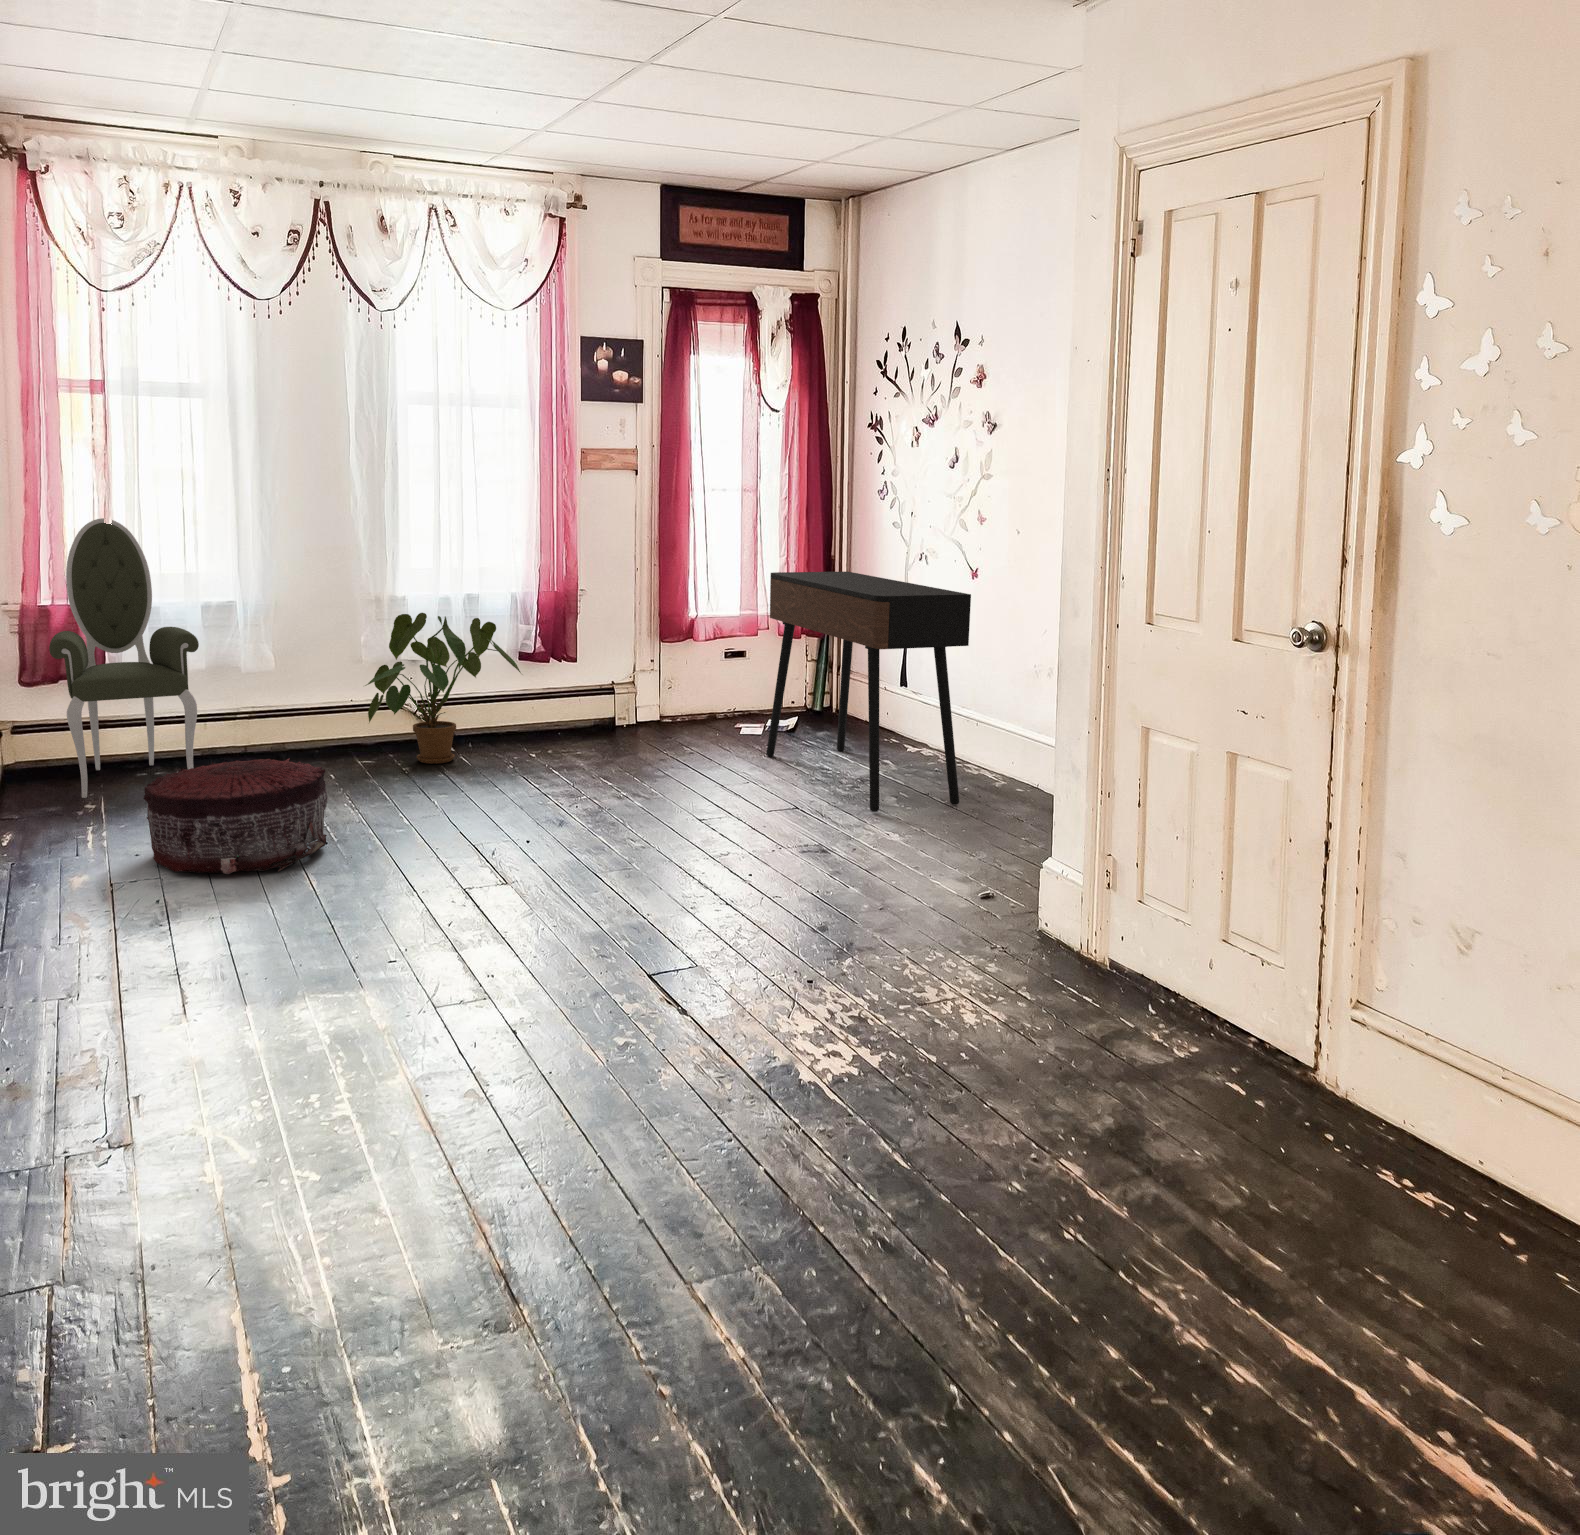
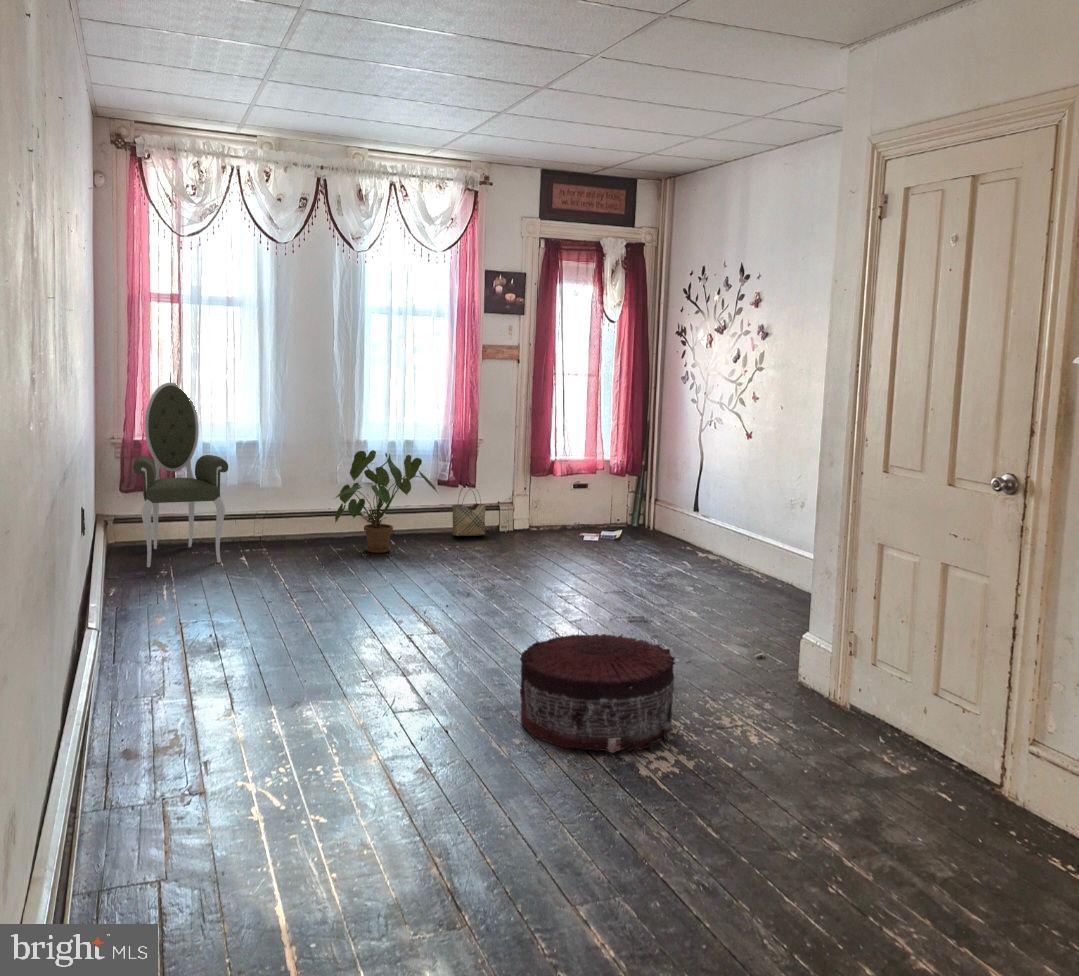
console table: present [766,572,971,812] -> none [603,430,751,597]
woven basket: none [545,662,596,734] -> present [452,487,486,536]
pouf: present [143,758,328,874] -> present [520,634,675,753]

